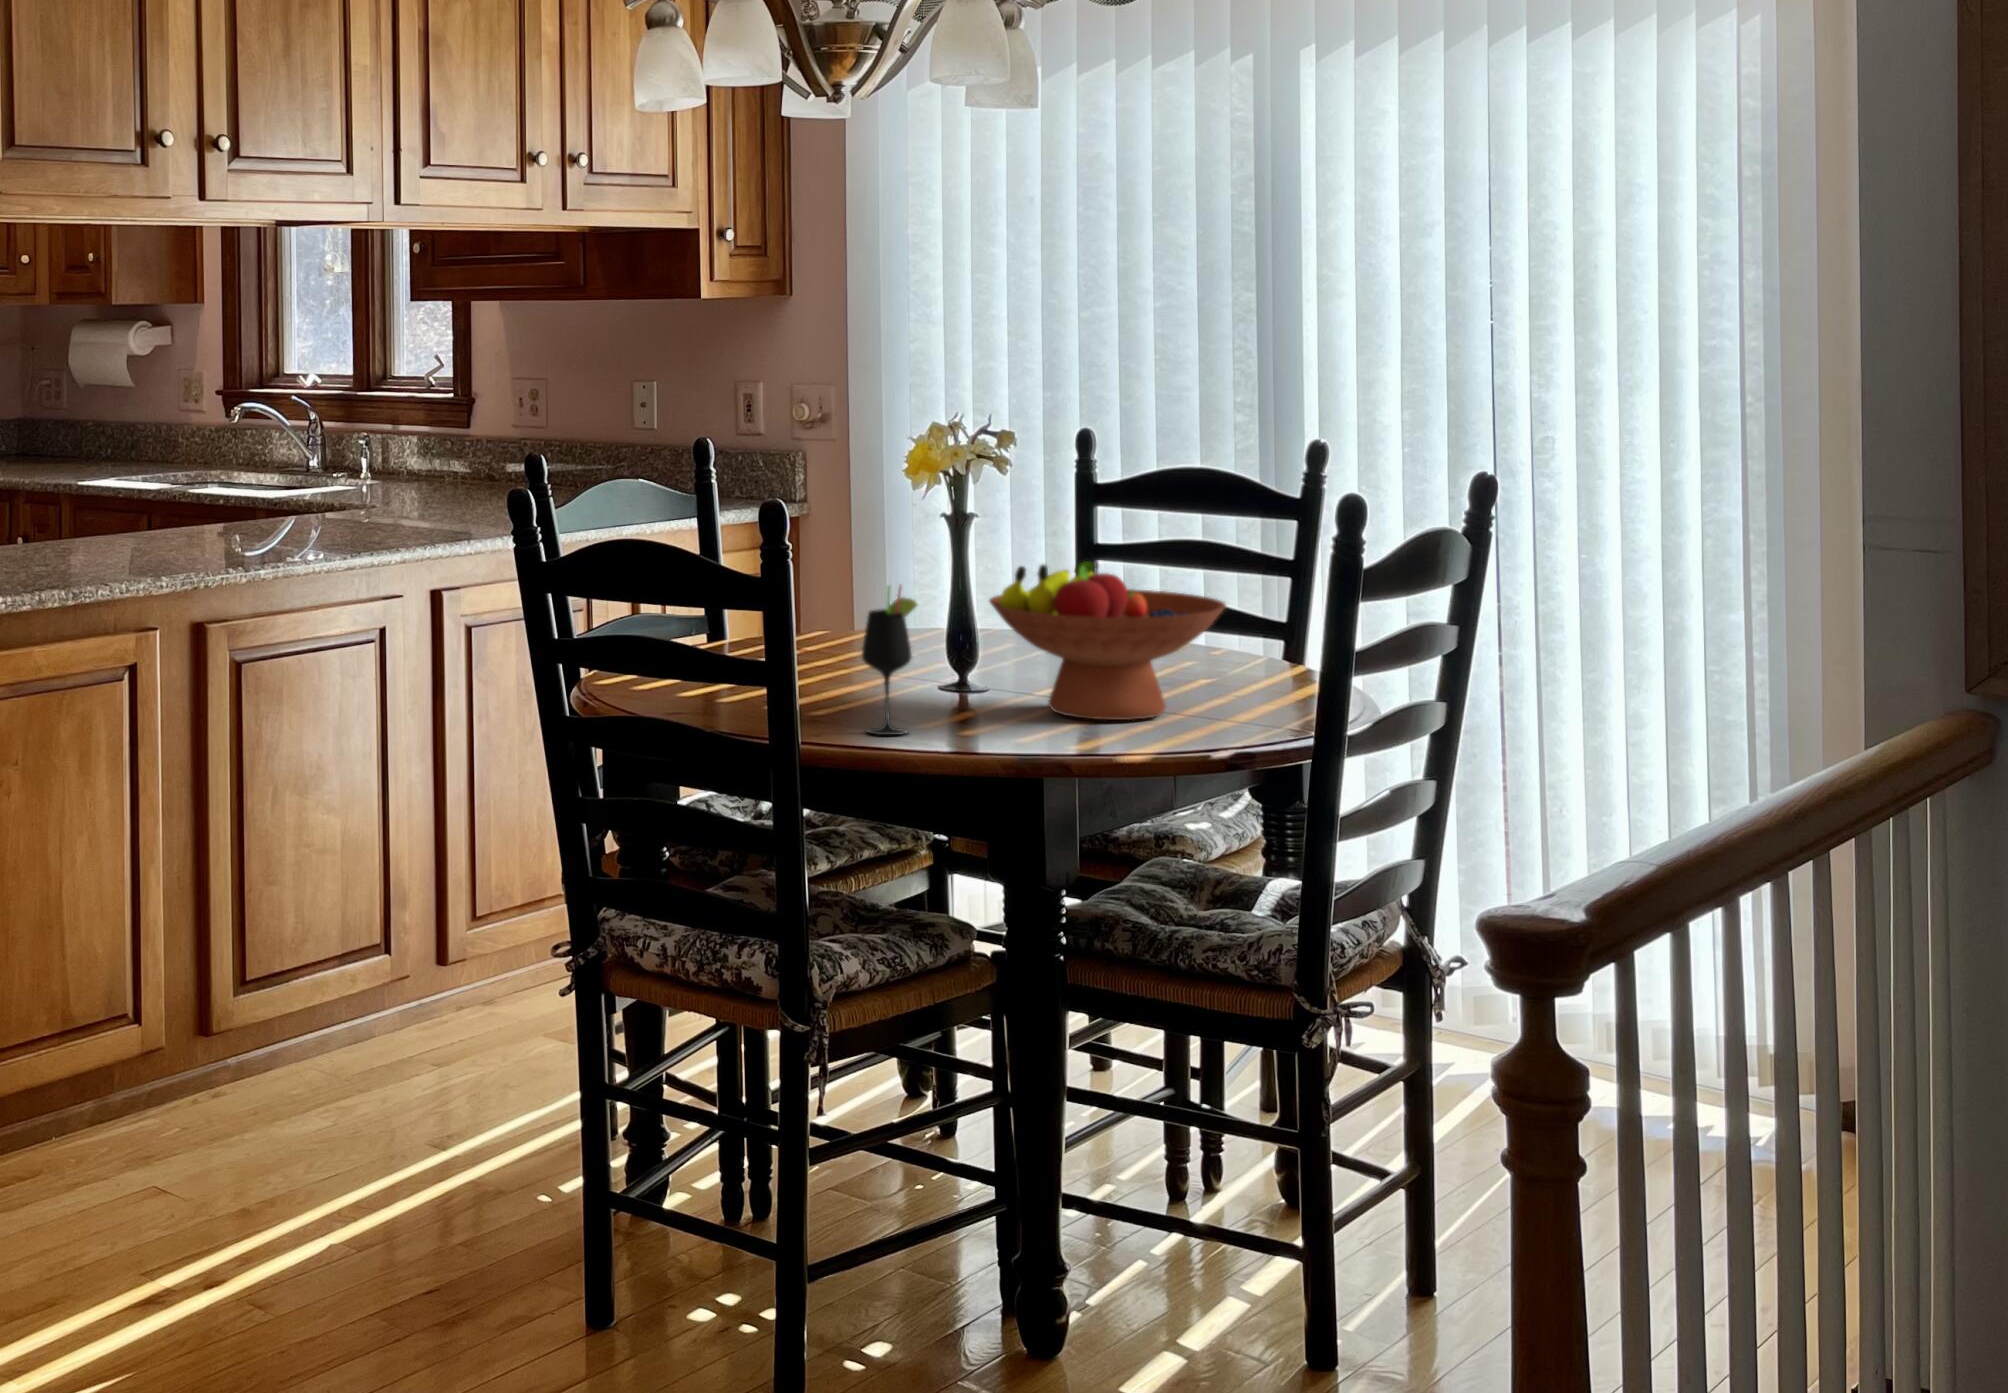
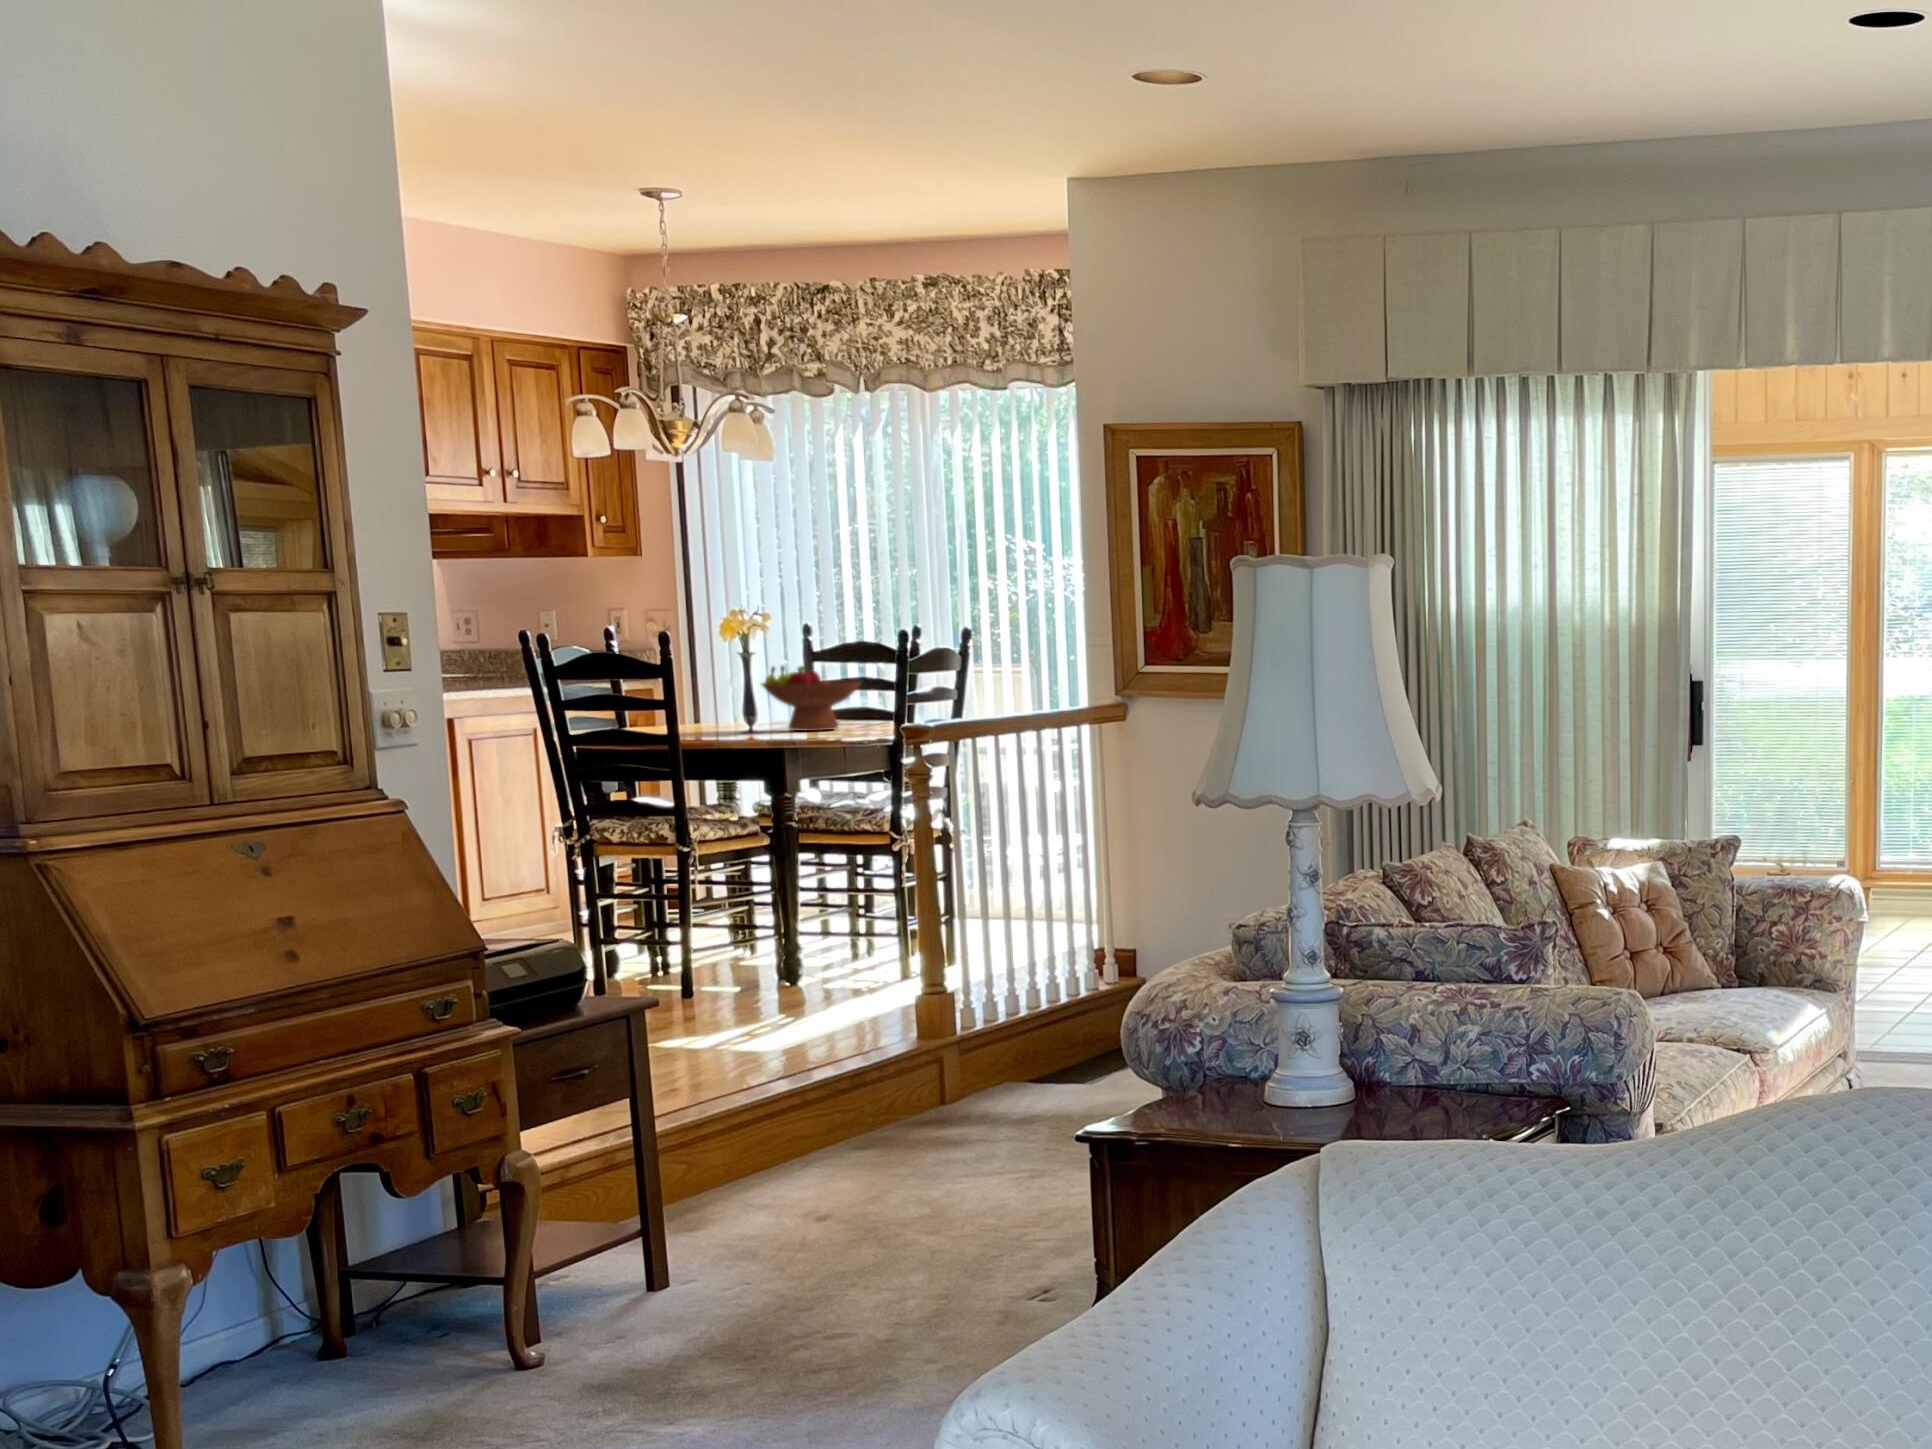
wine glass: present [862,586,918,735] -> none [705,671,729,736]

